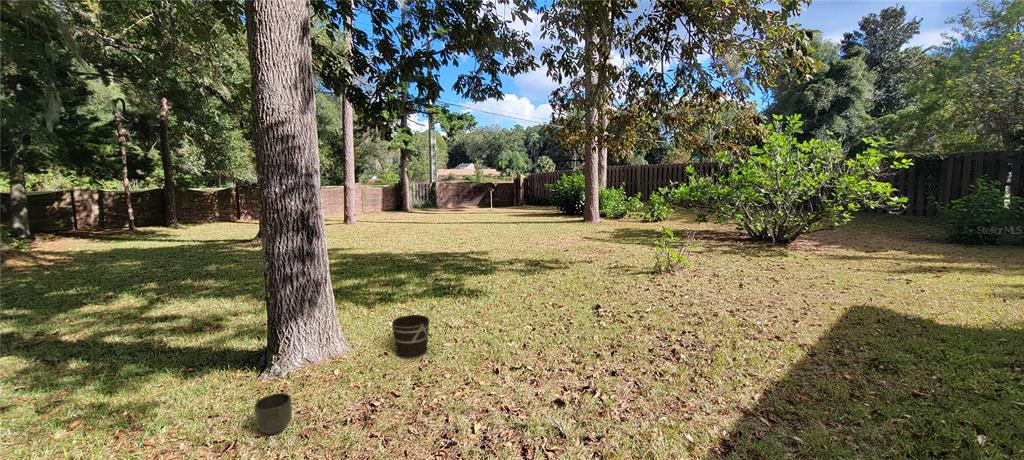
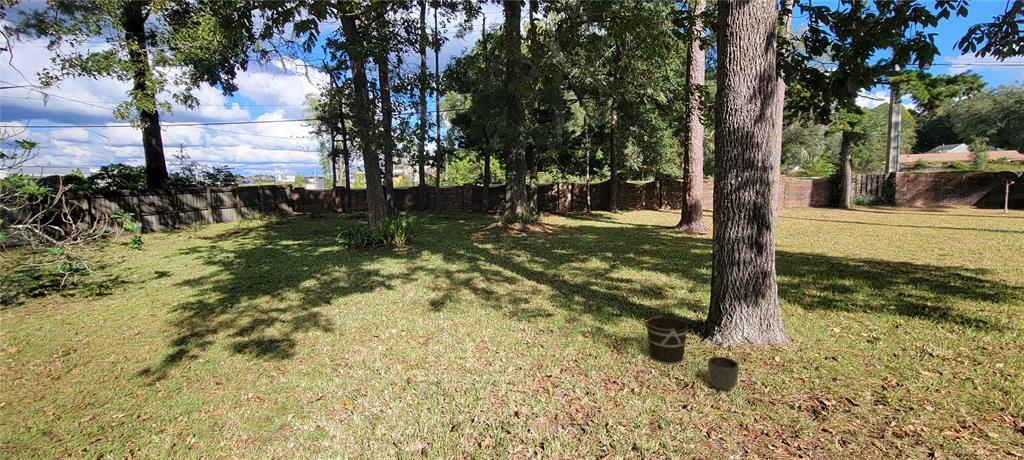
bucket: present [392,315,429,359] -> present [646,316,688,364]

